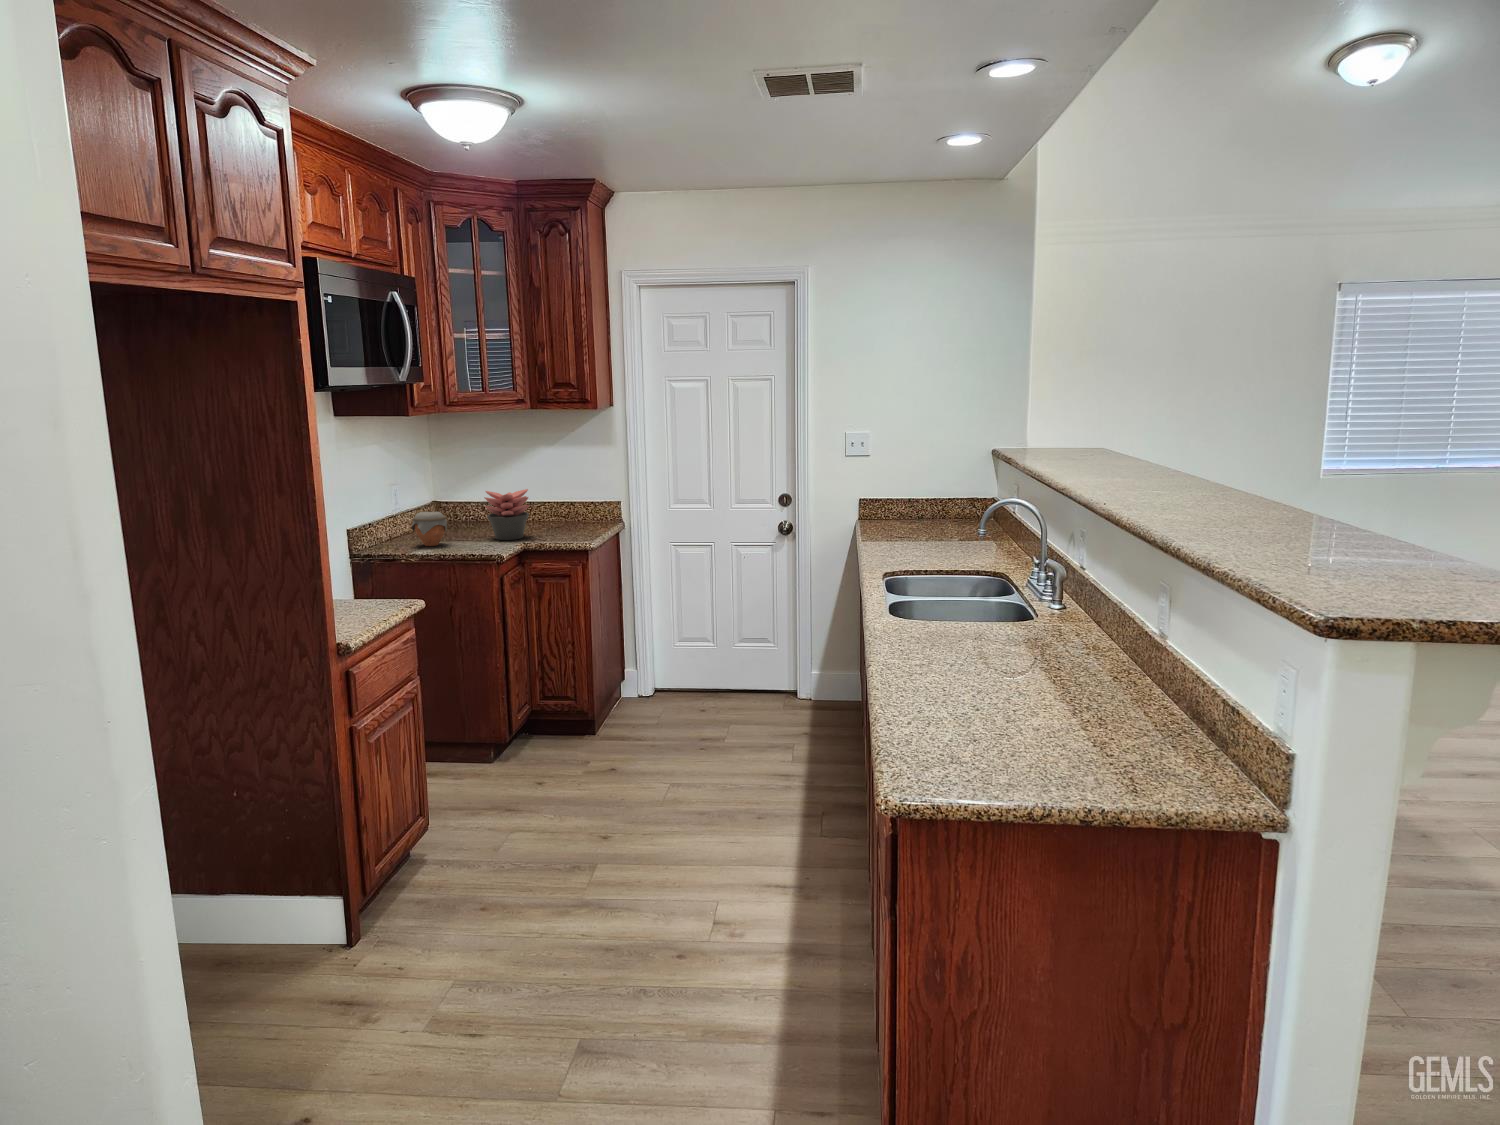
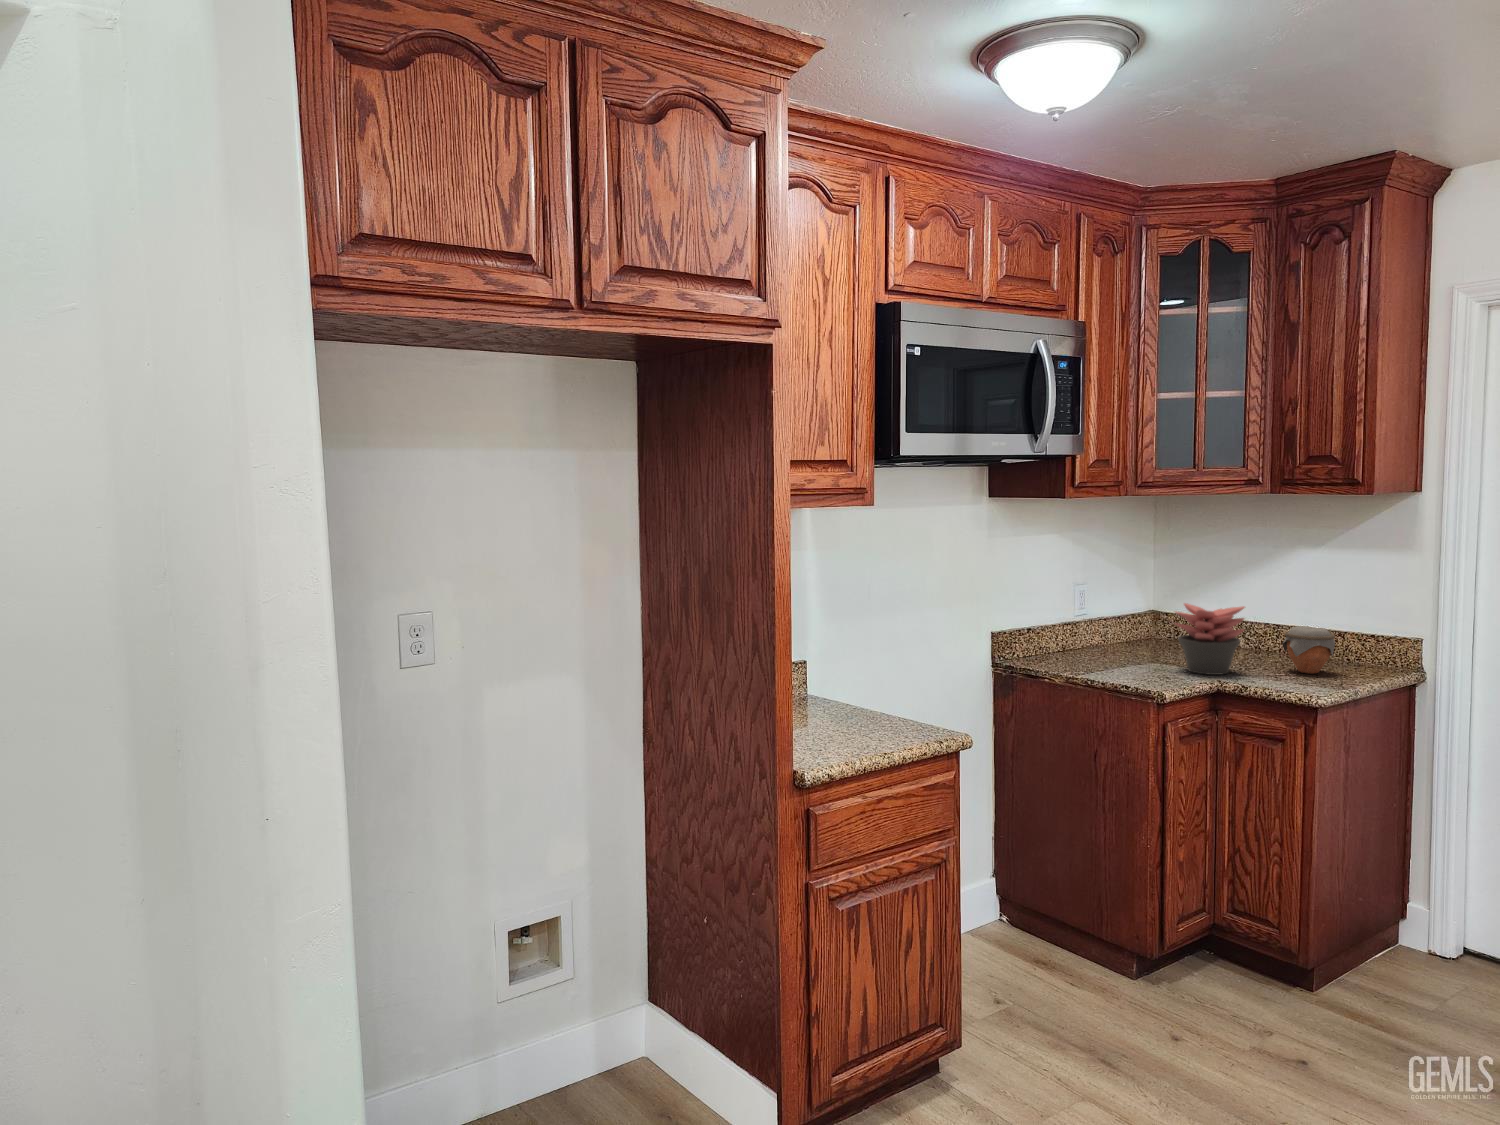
jar: present [412,512,447,546] -> present [1282,626,1335,674]

